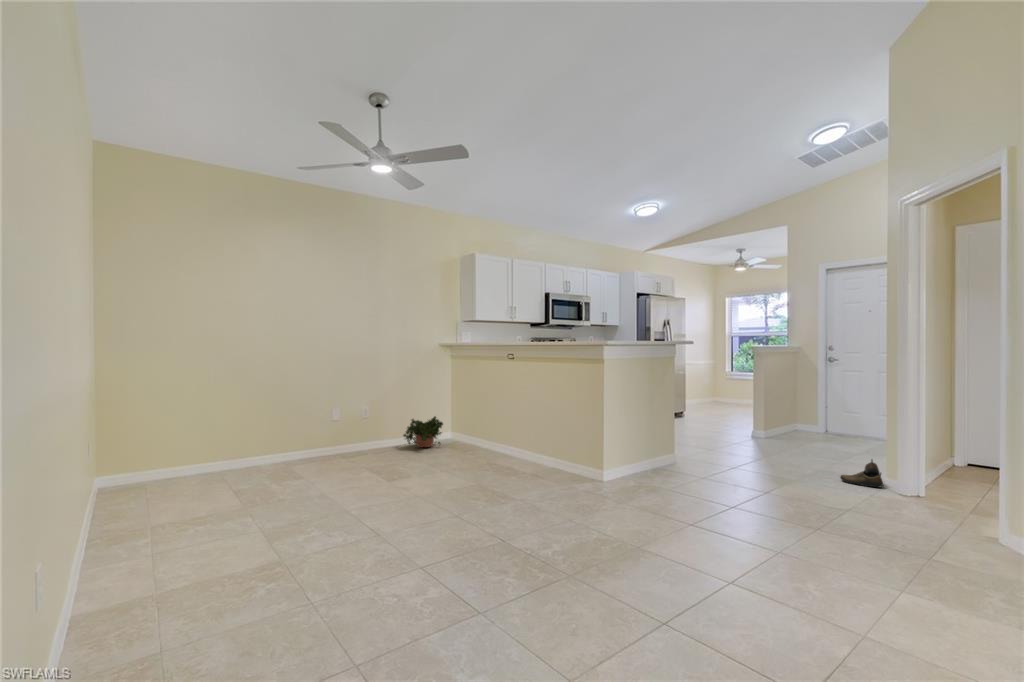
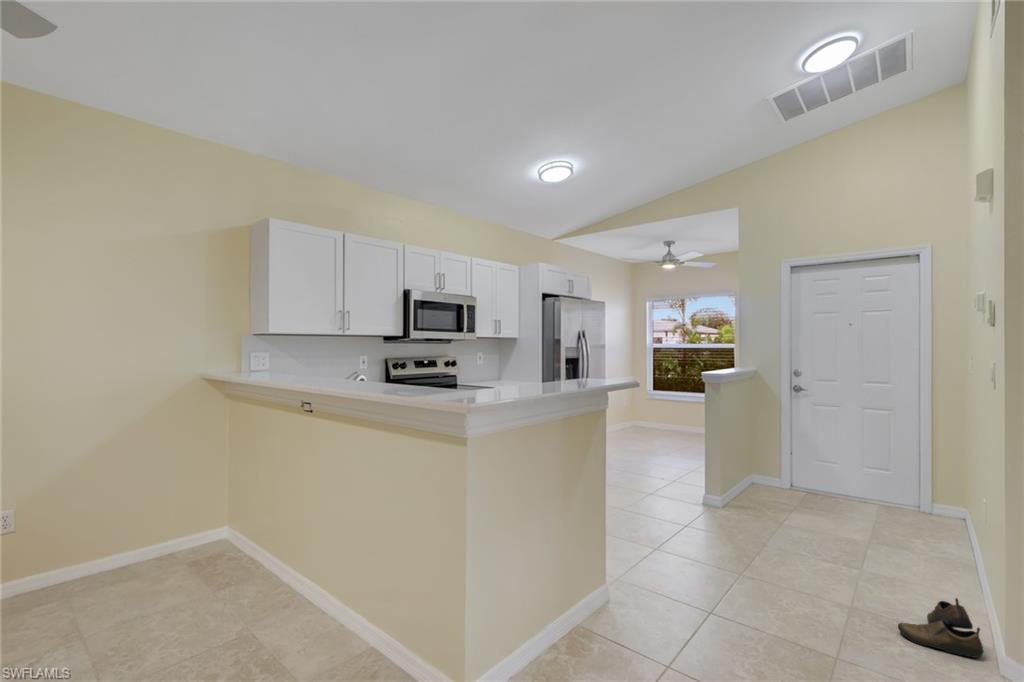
potted plant: present [403,416,443,447] -> none [94,511,193,582]

